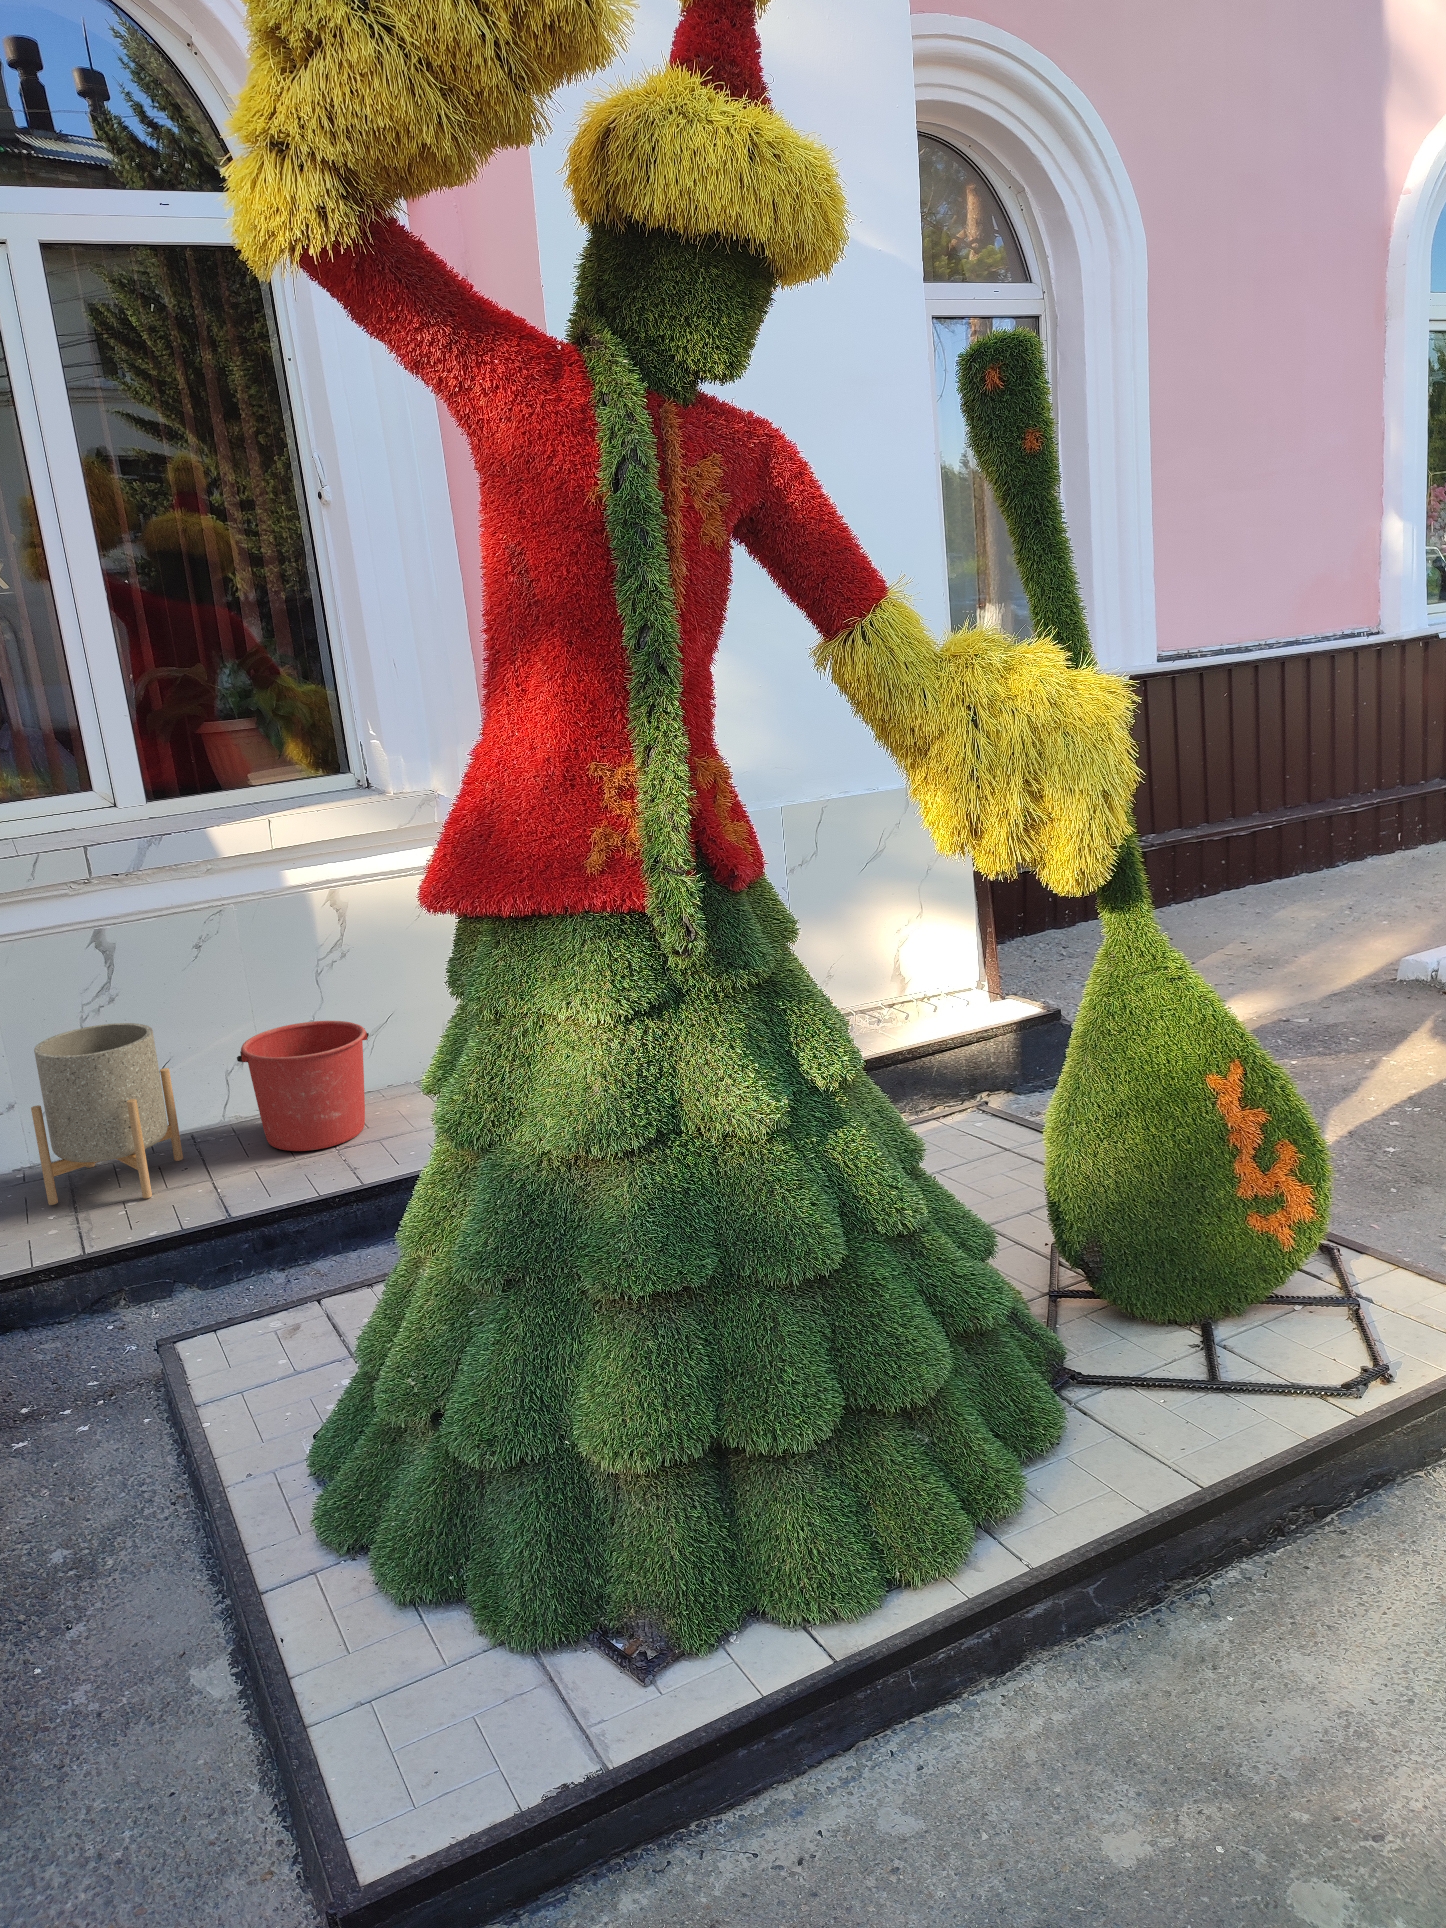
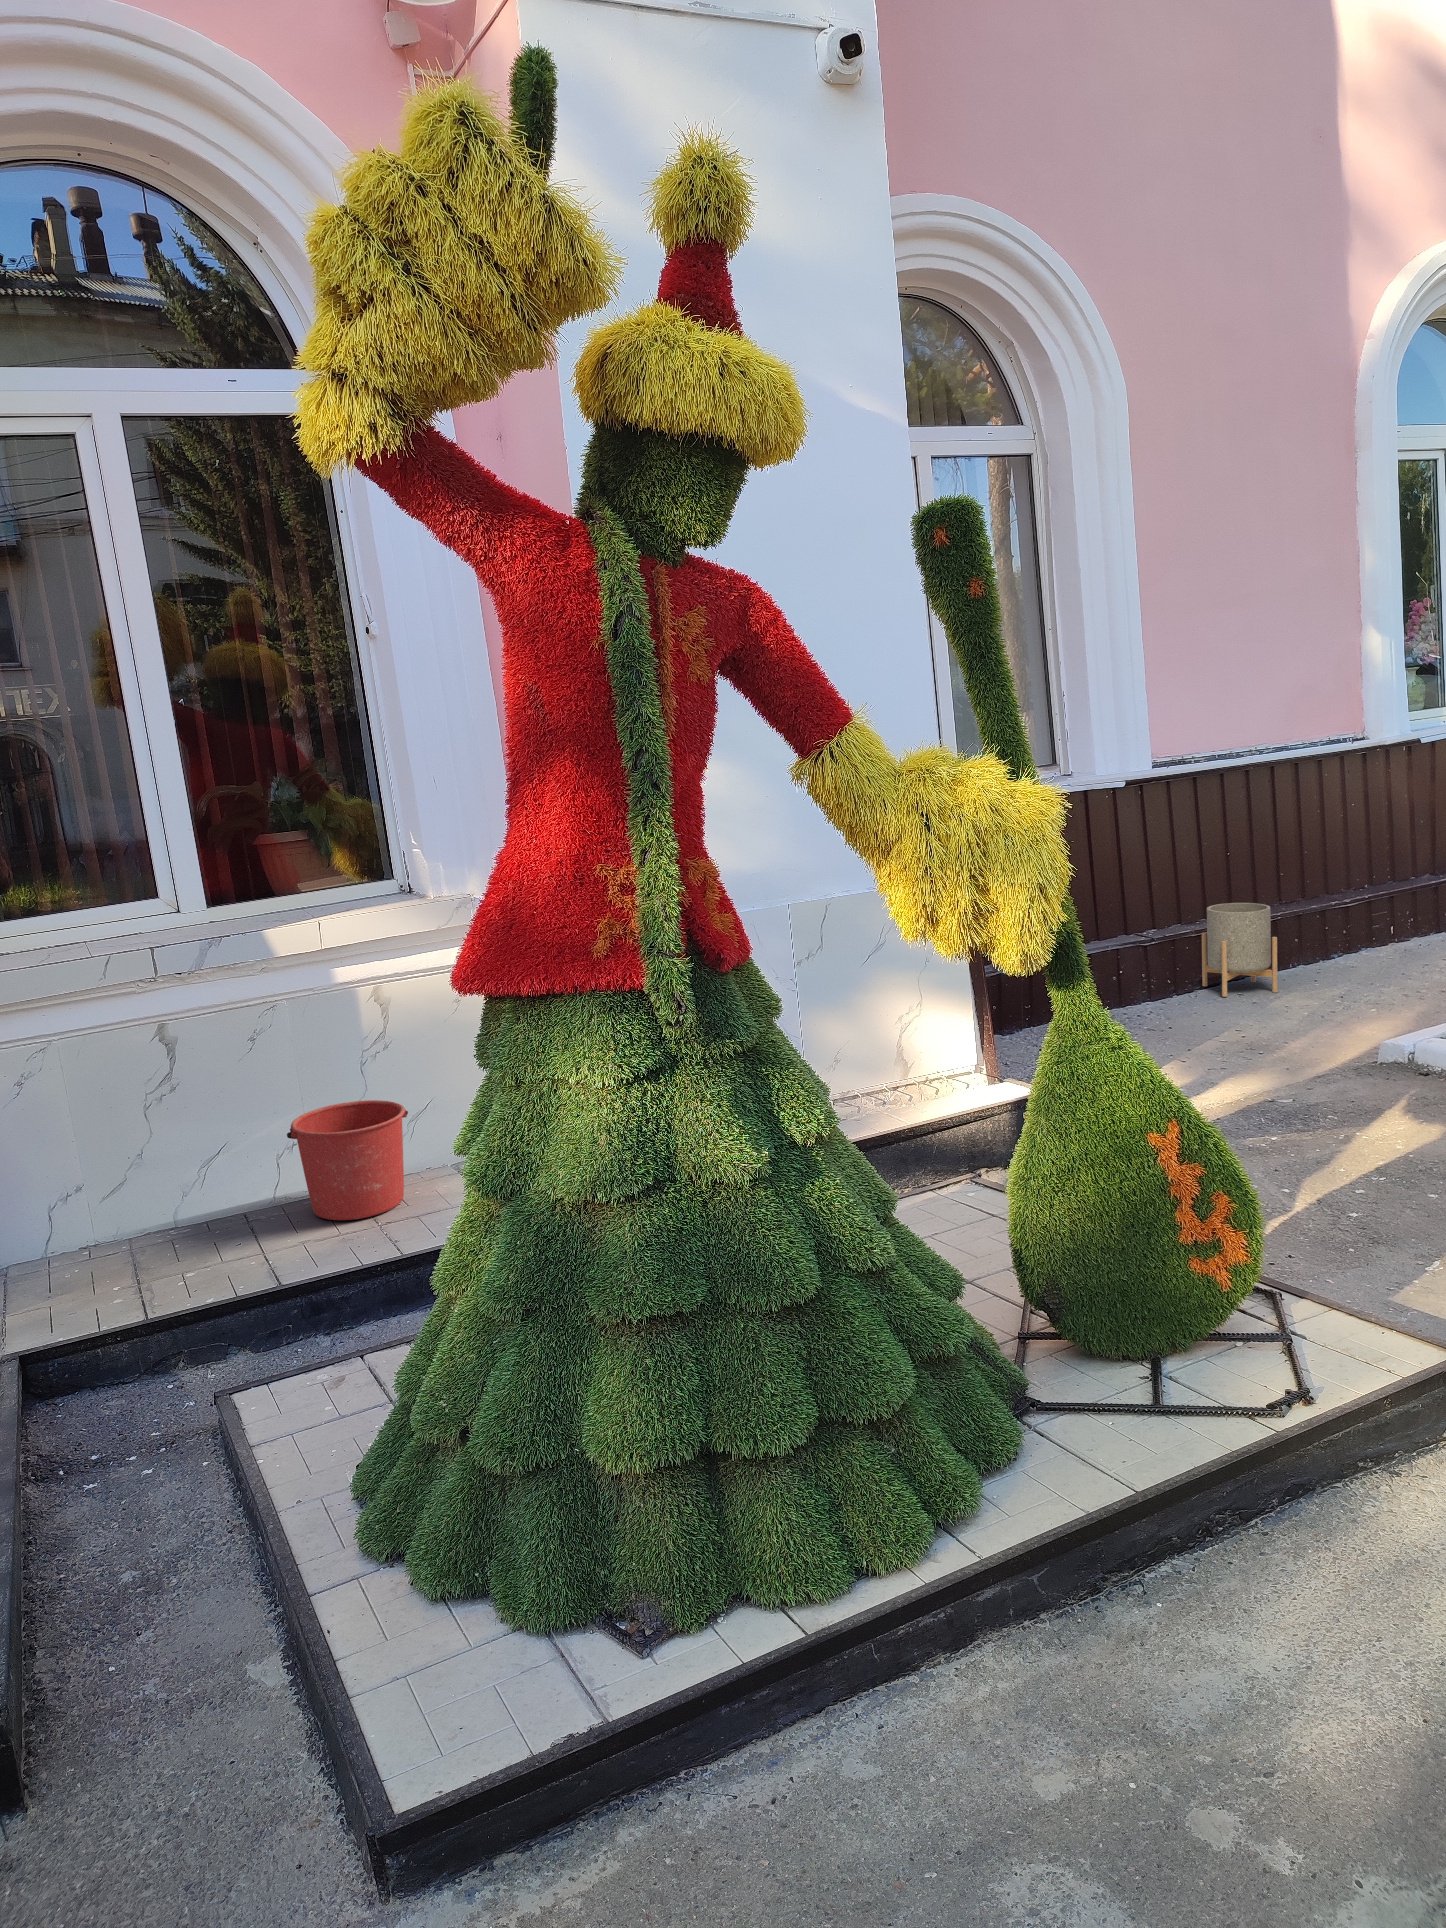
planter: present [31,1023,183,1205] -> present [1202,903,1278,997]

